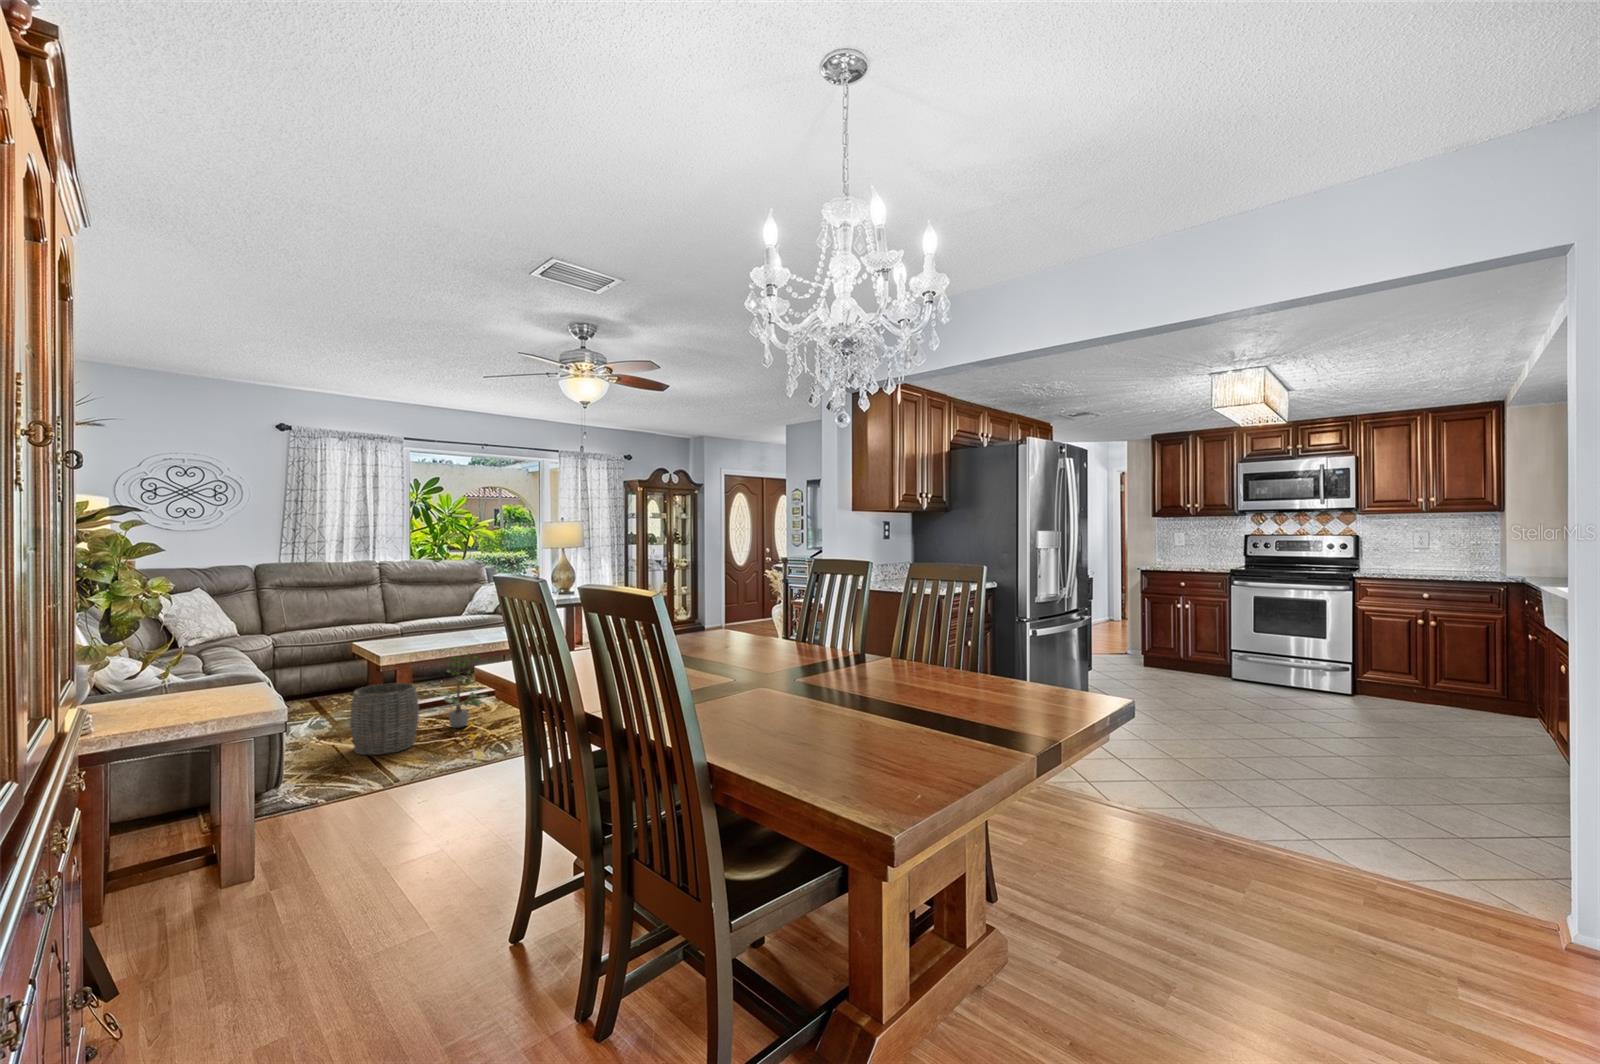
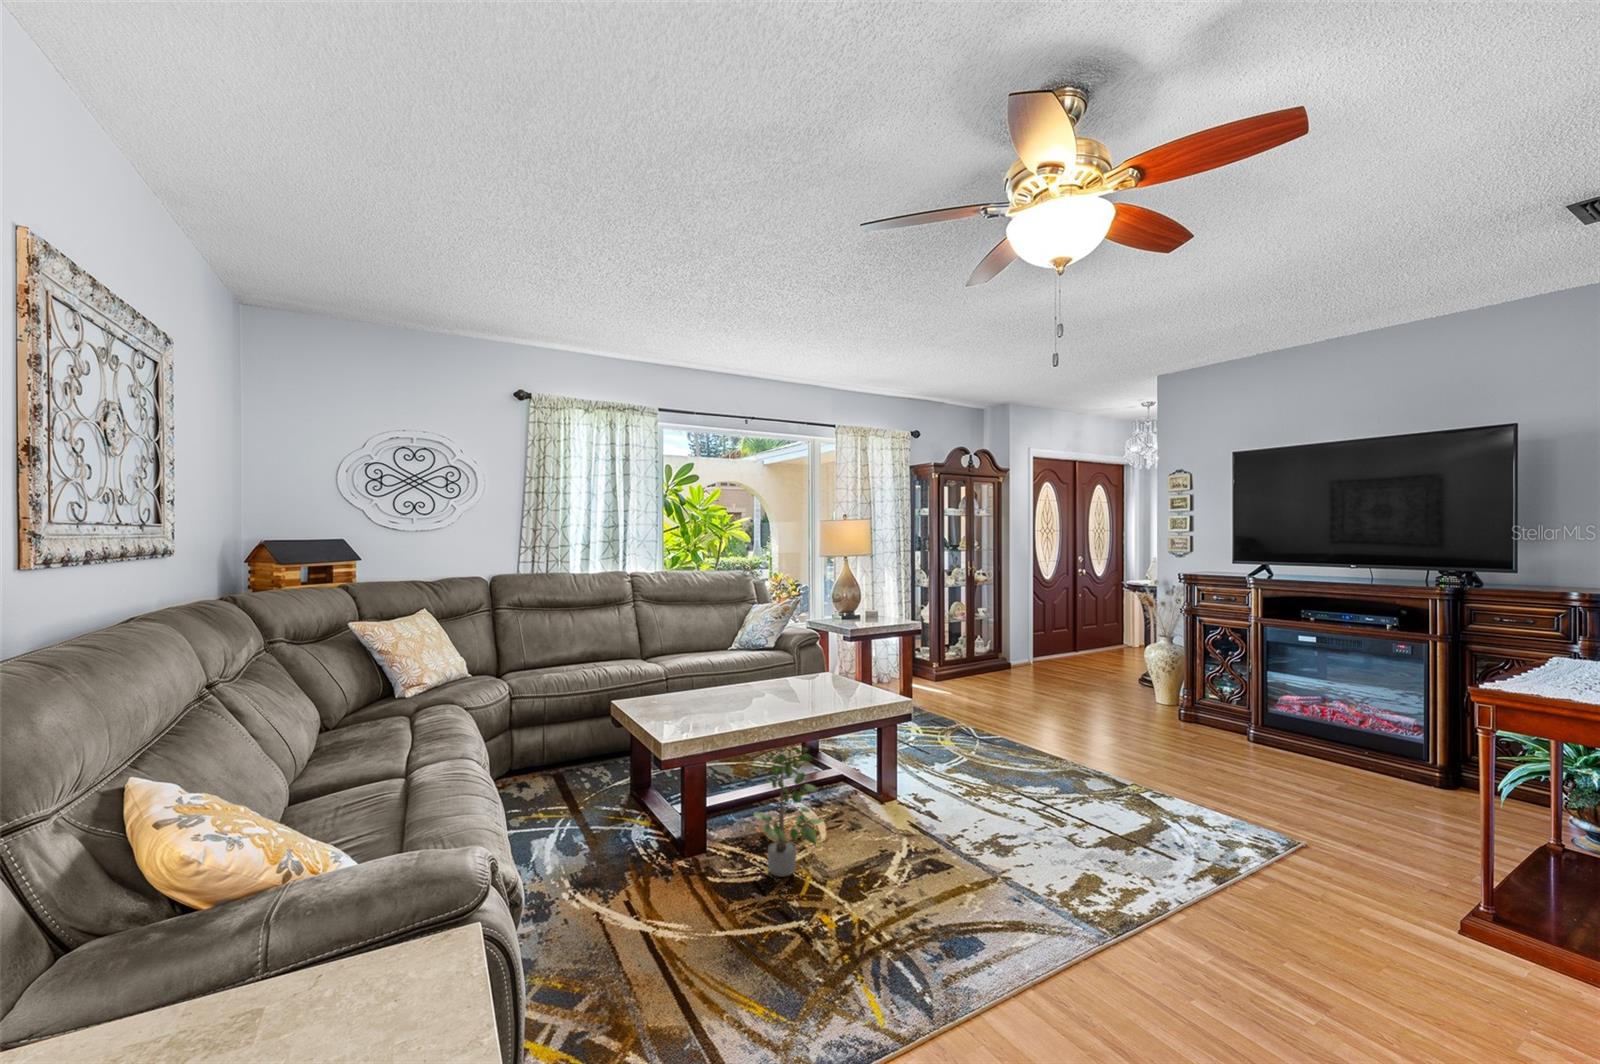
woven basket: present [350,683,419,755] -> none [629,805,734,952]

